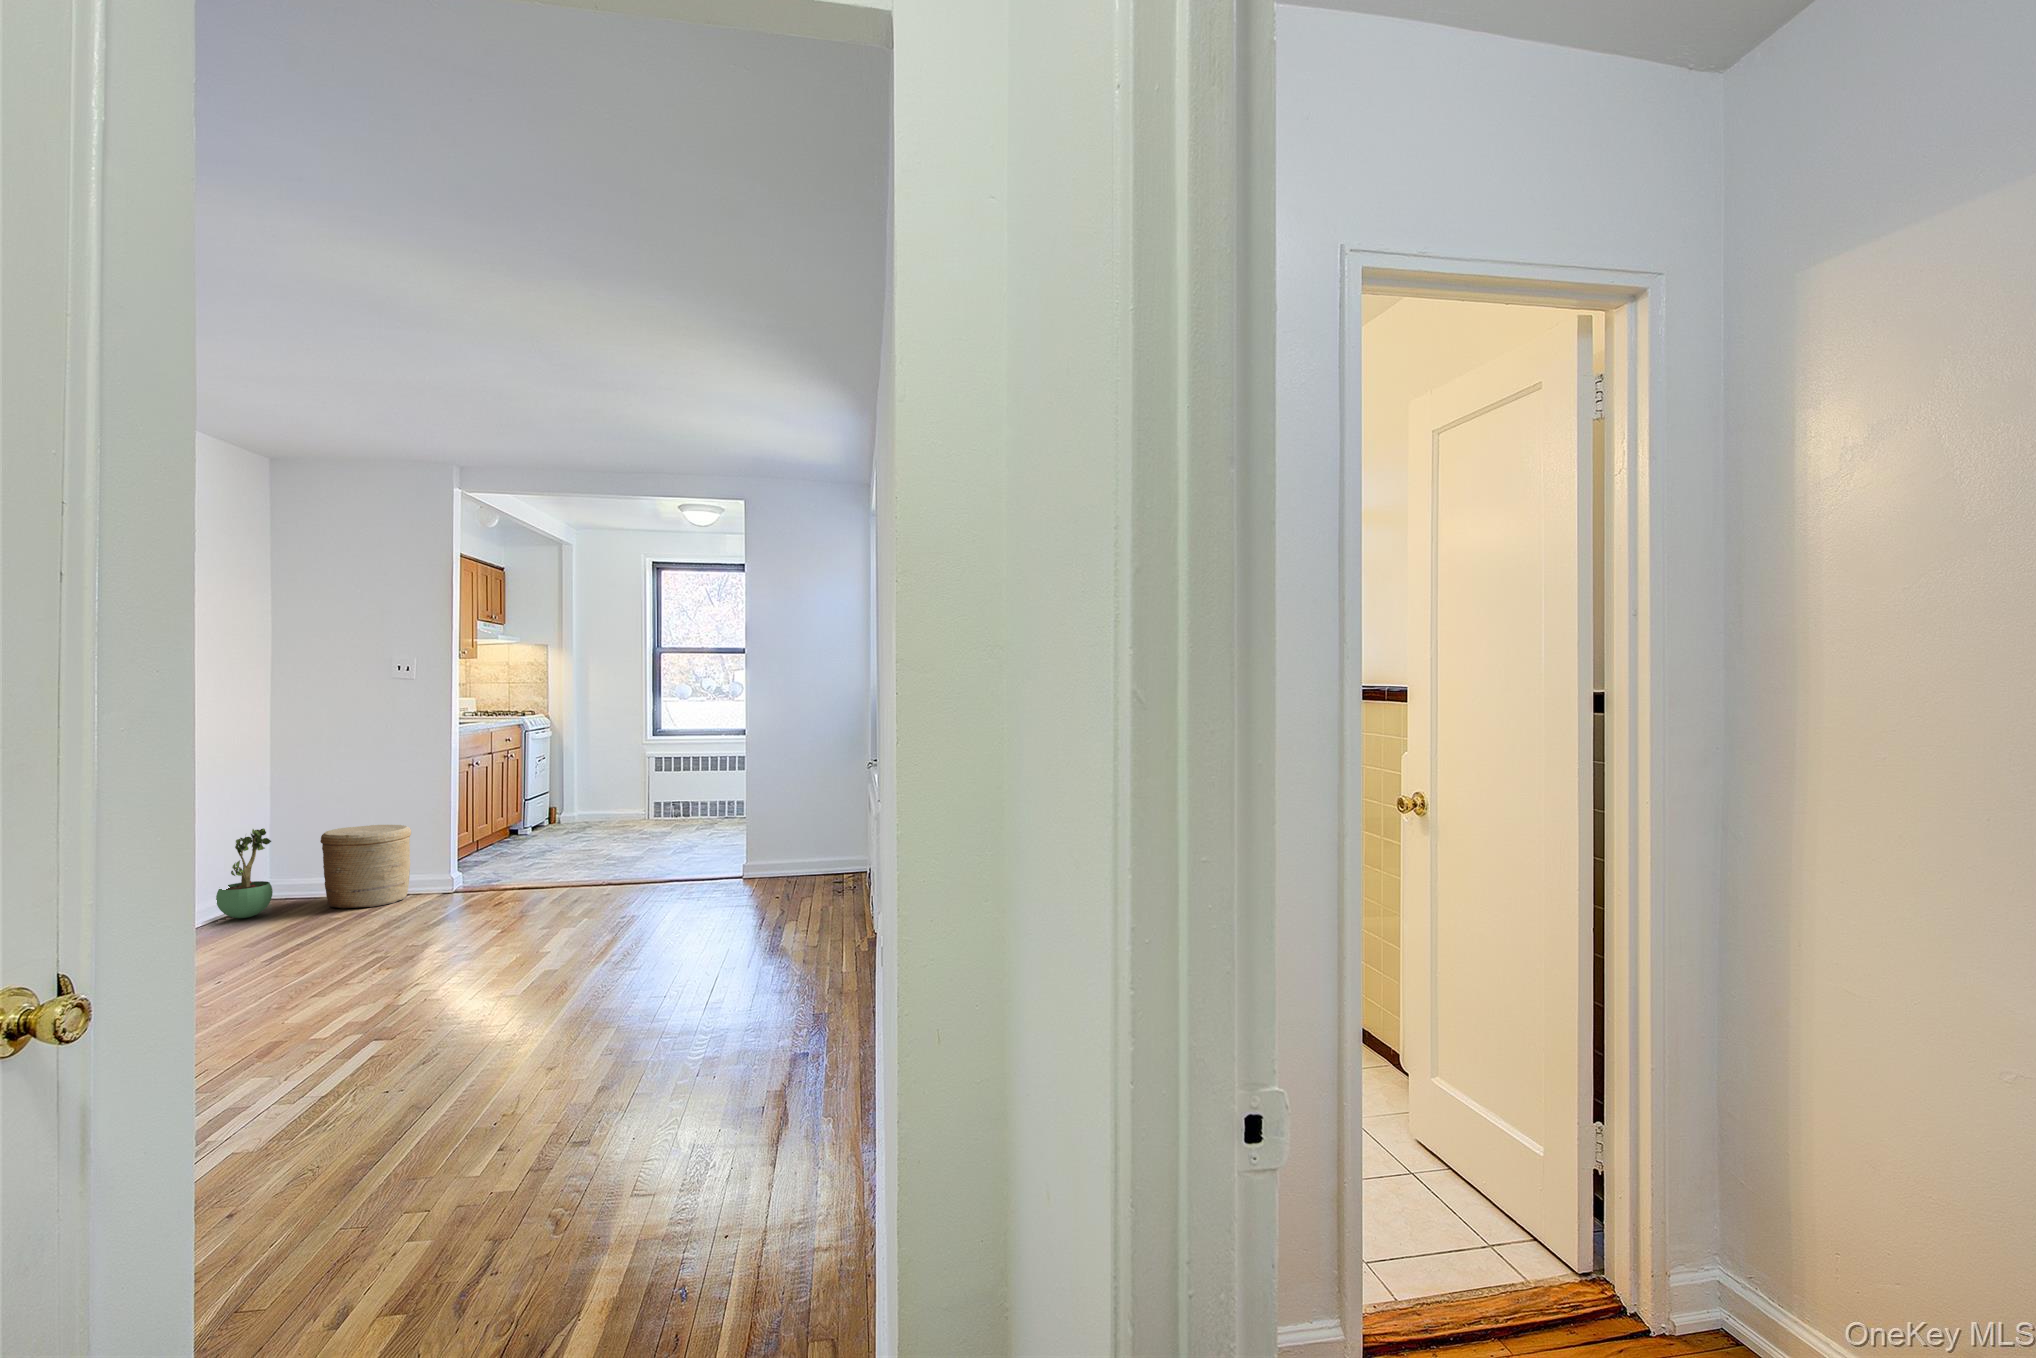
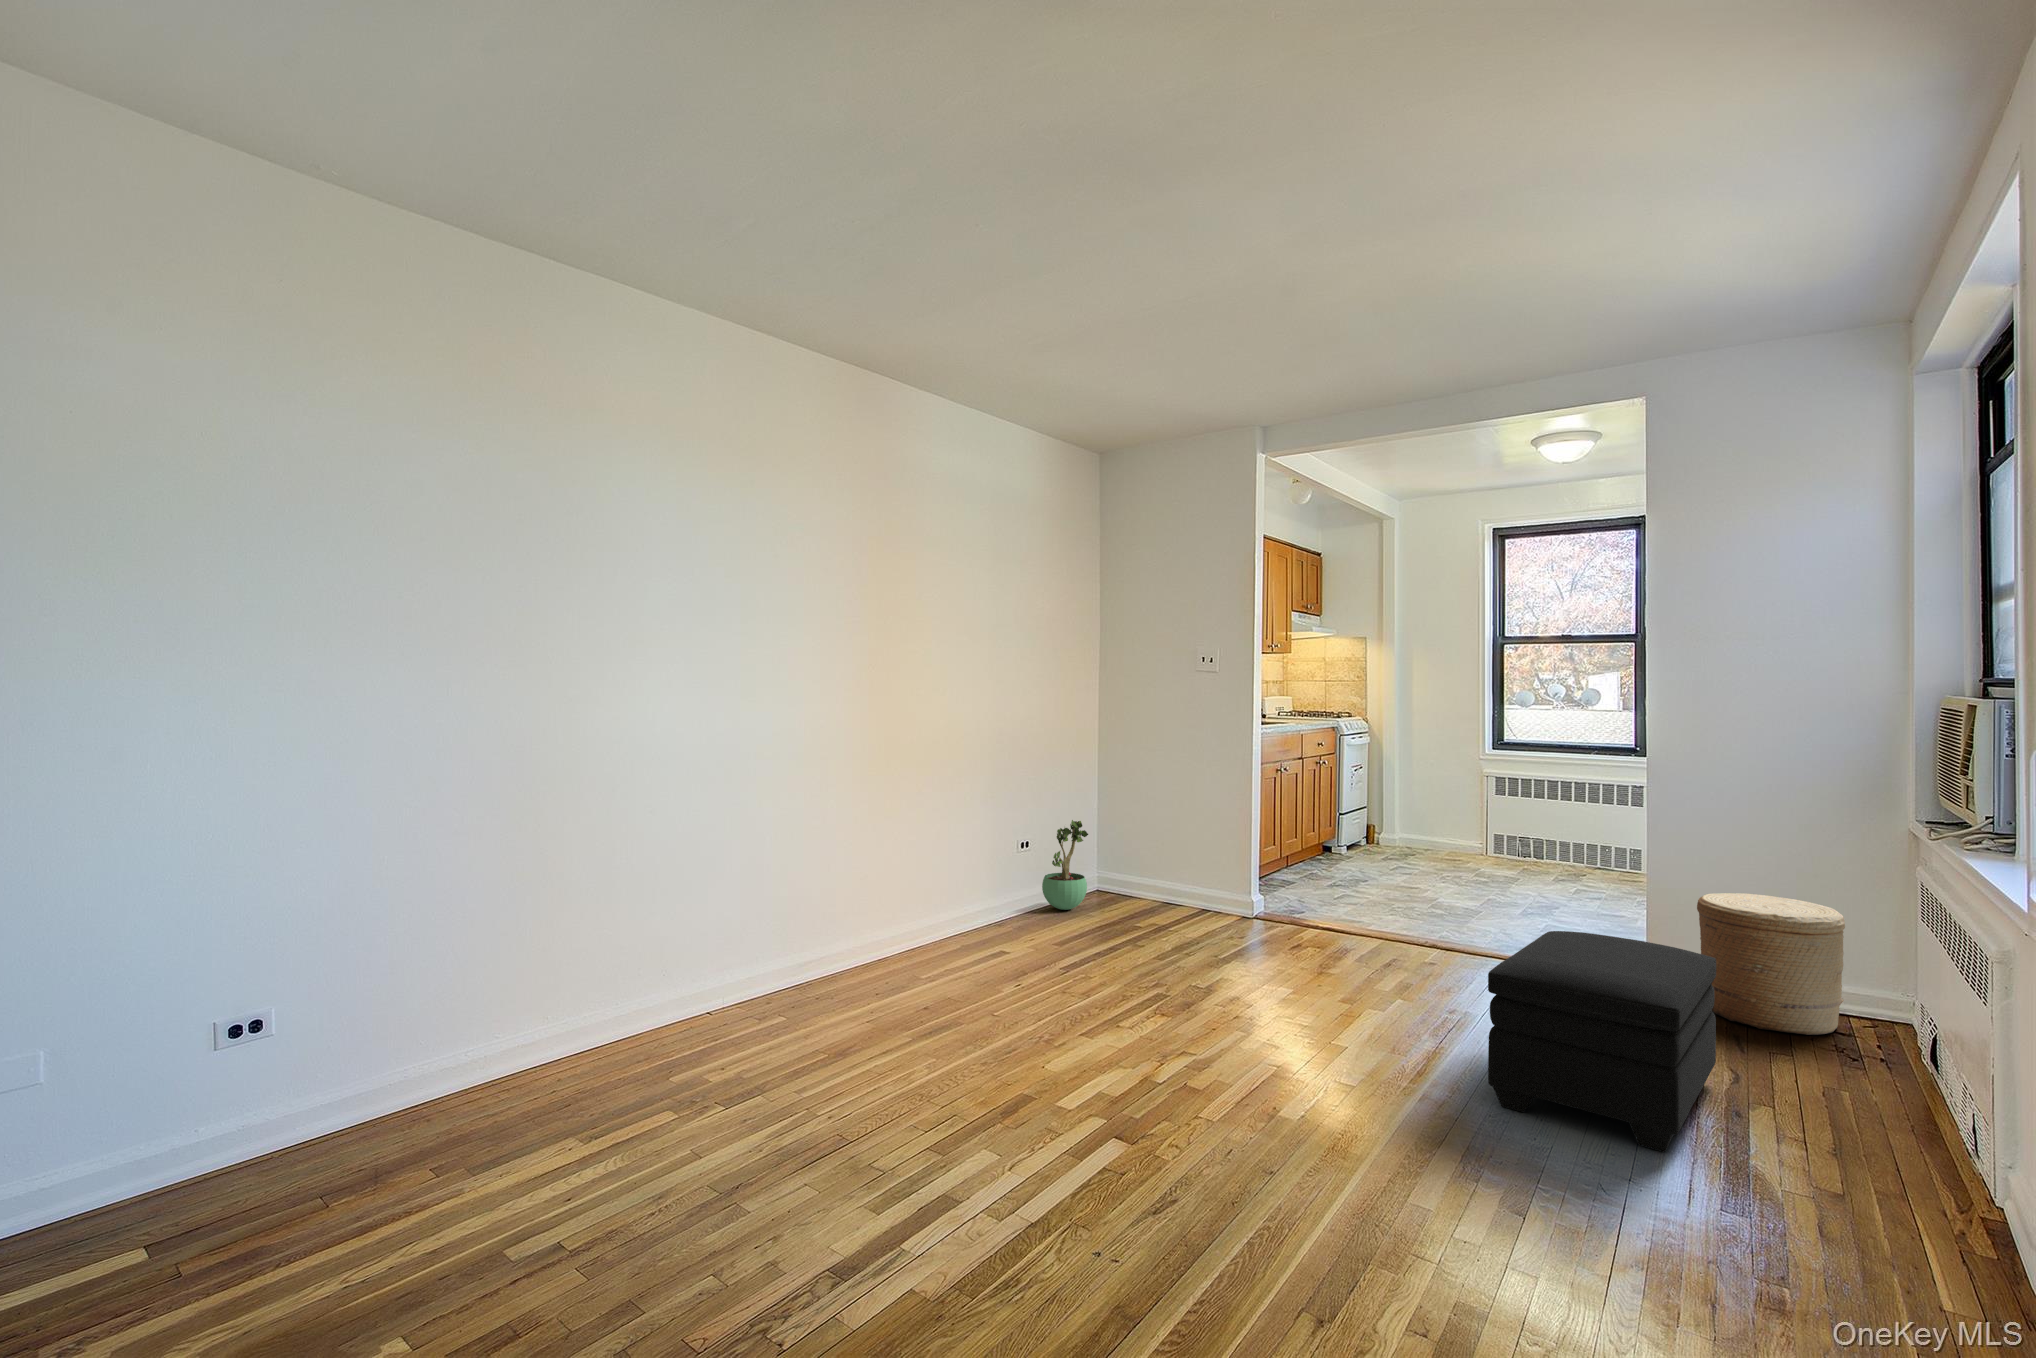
woven basket: present [320,825,411,909] -> present [1697,893,1845,1035]
ottoman: none [643,846,773,959] -> present [1488,931,1716,1152]

